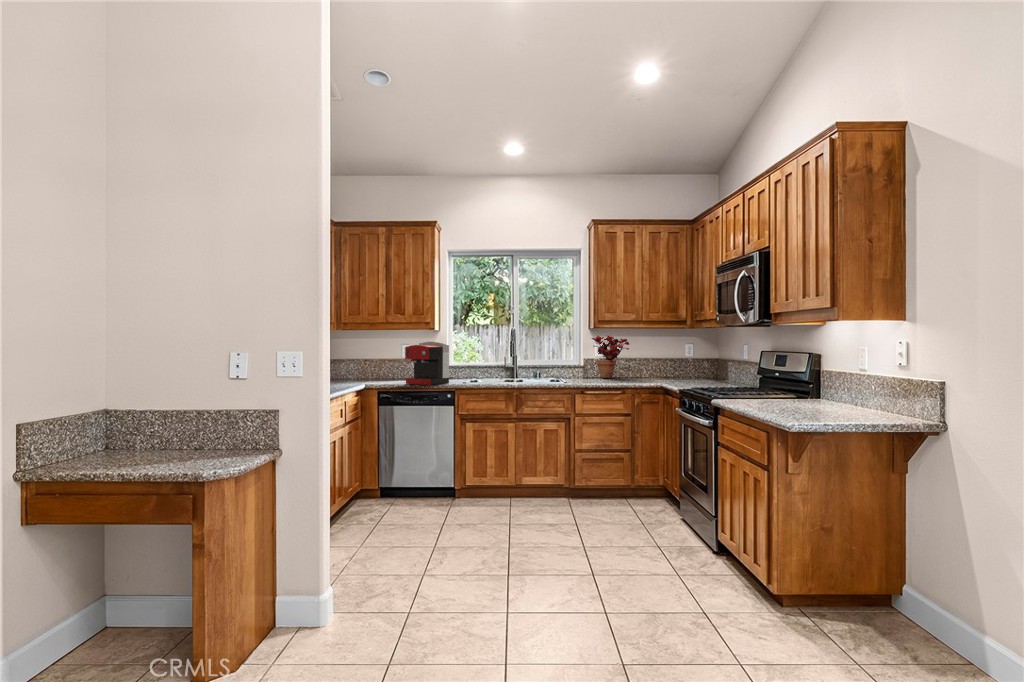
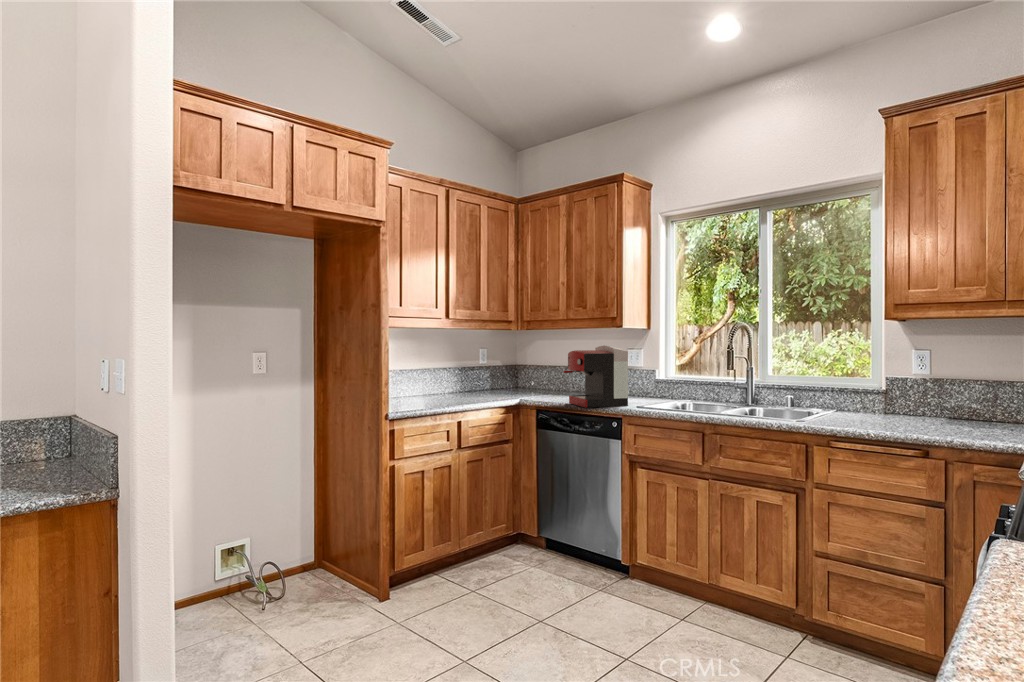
potted plant: present [592,335,629,378] -> none [894,332,990,418]

